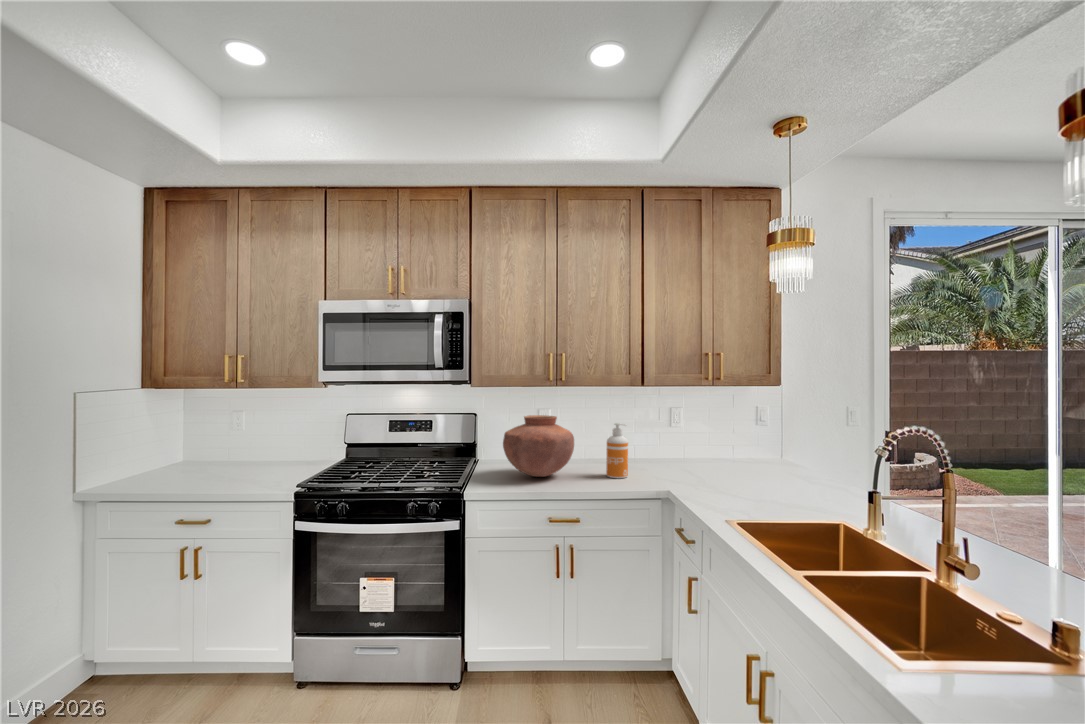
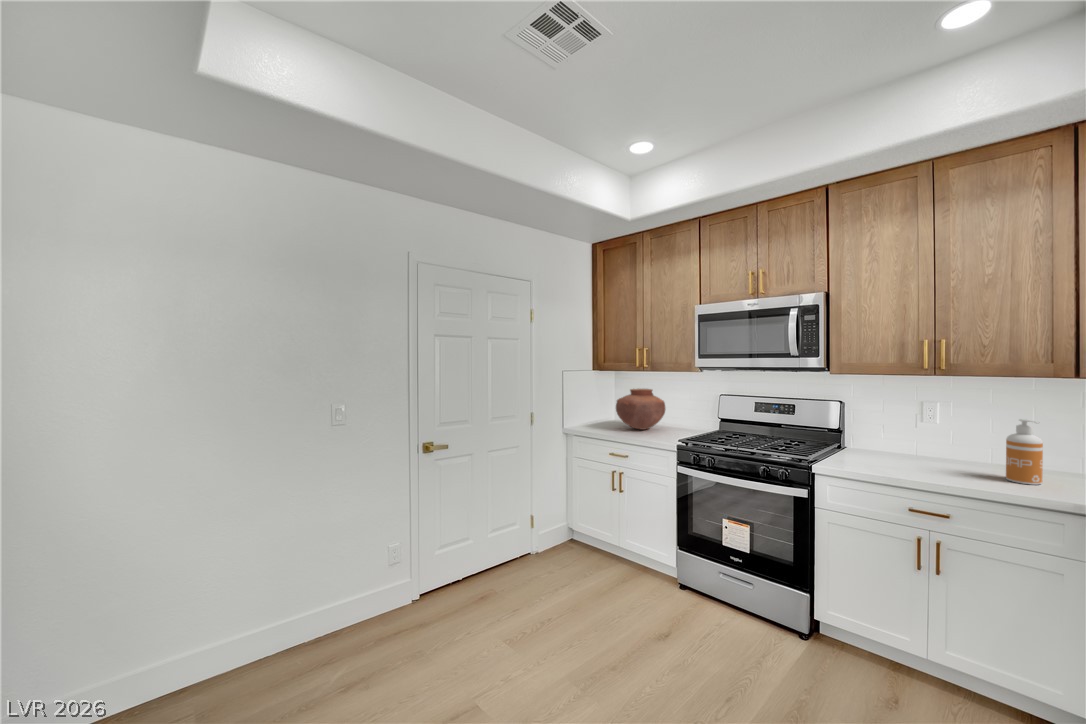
vase: present [503,415,574,477] -> present [616,389,666,430]

